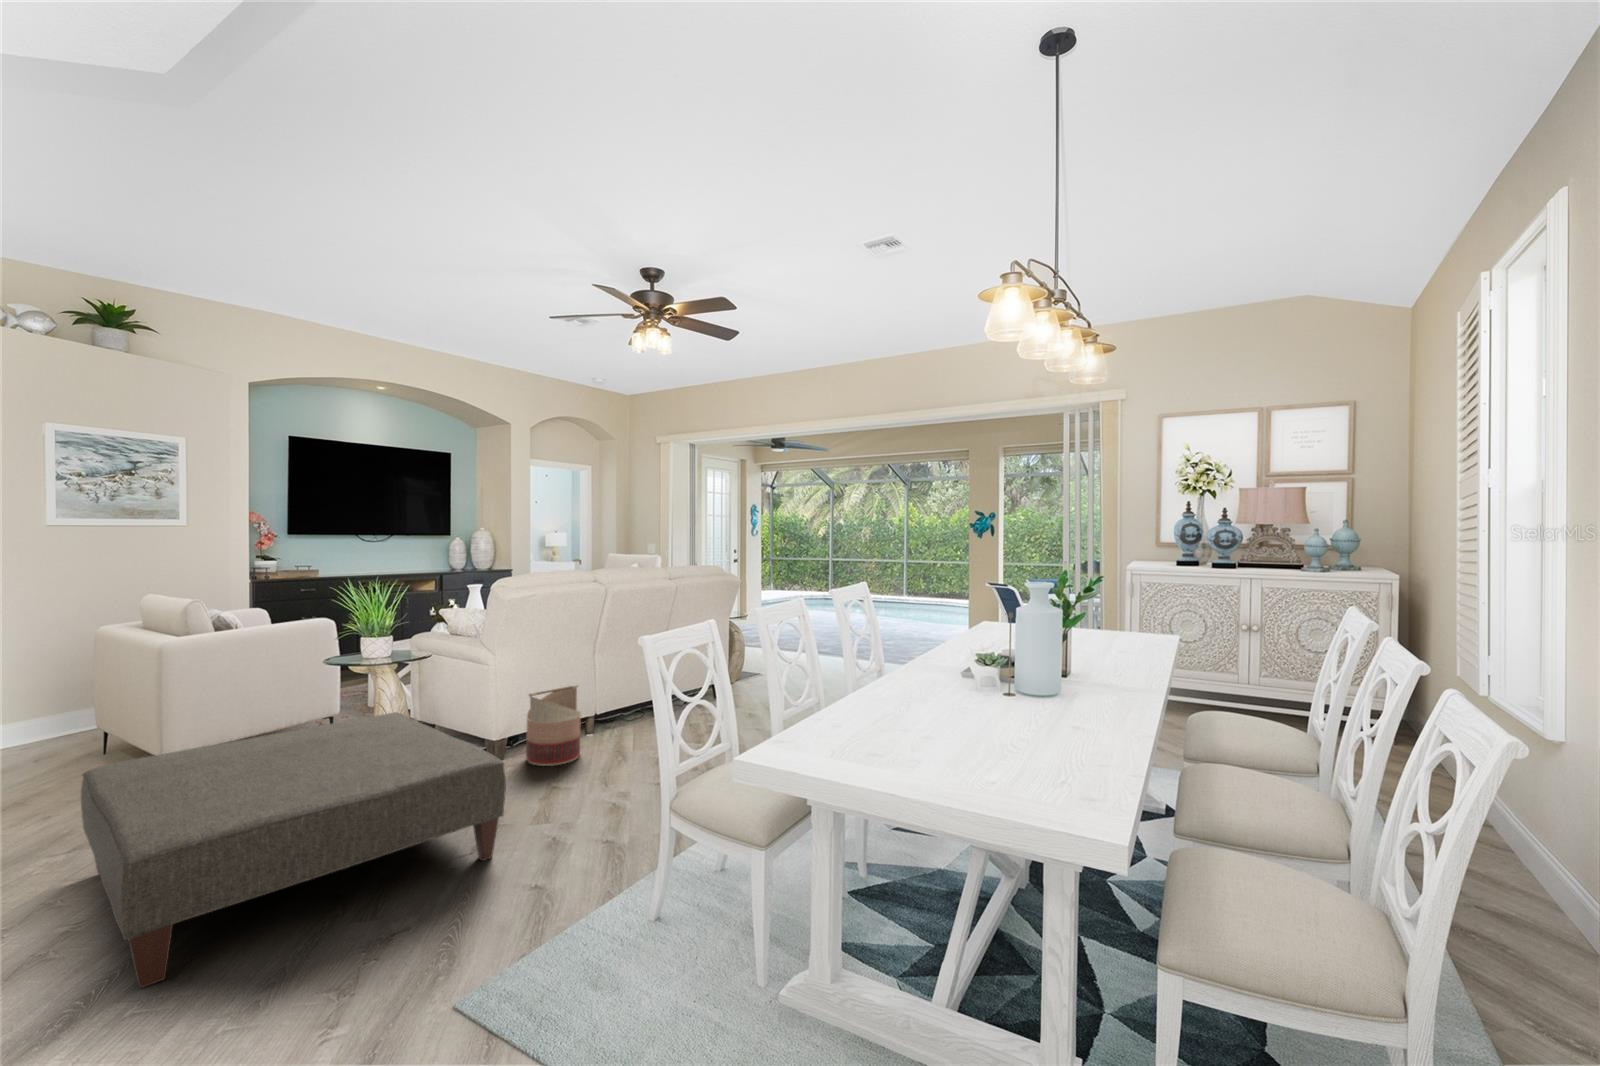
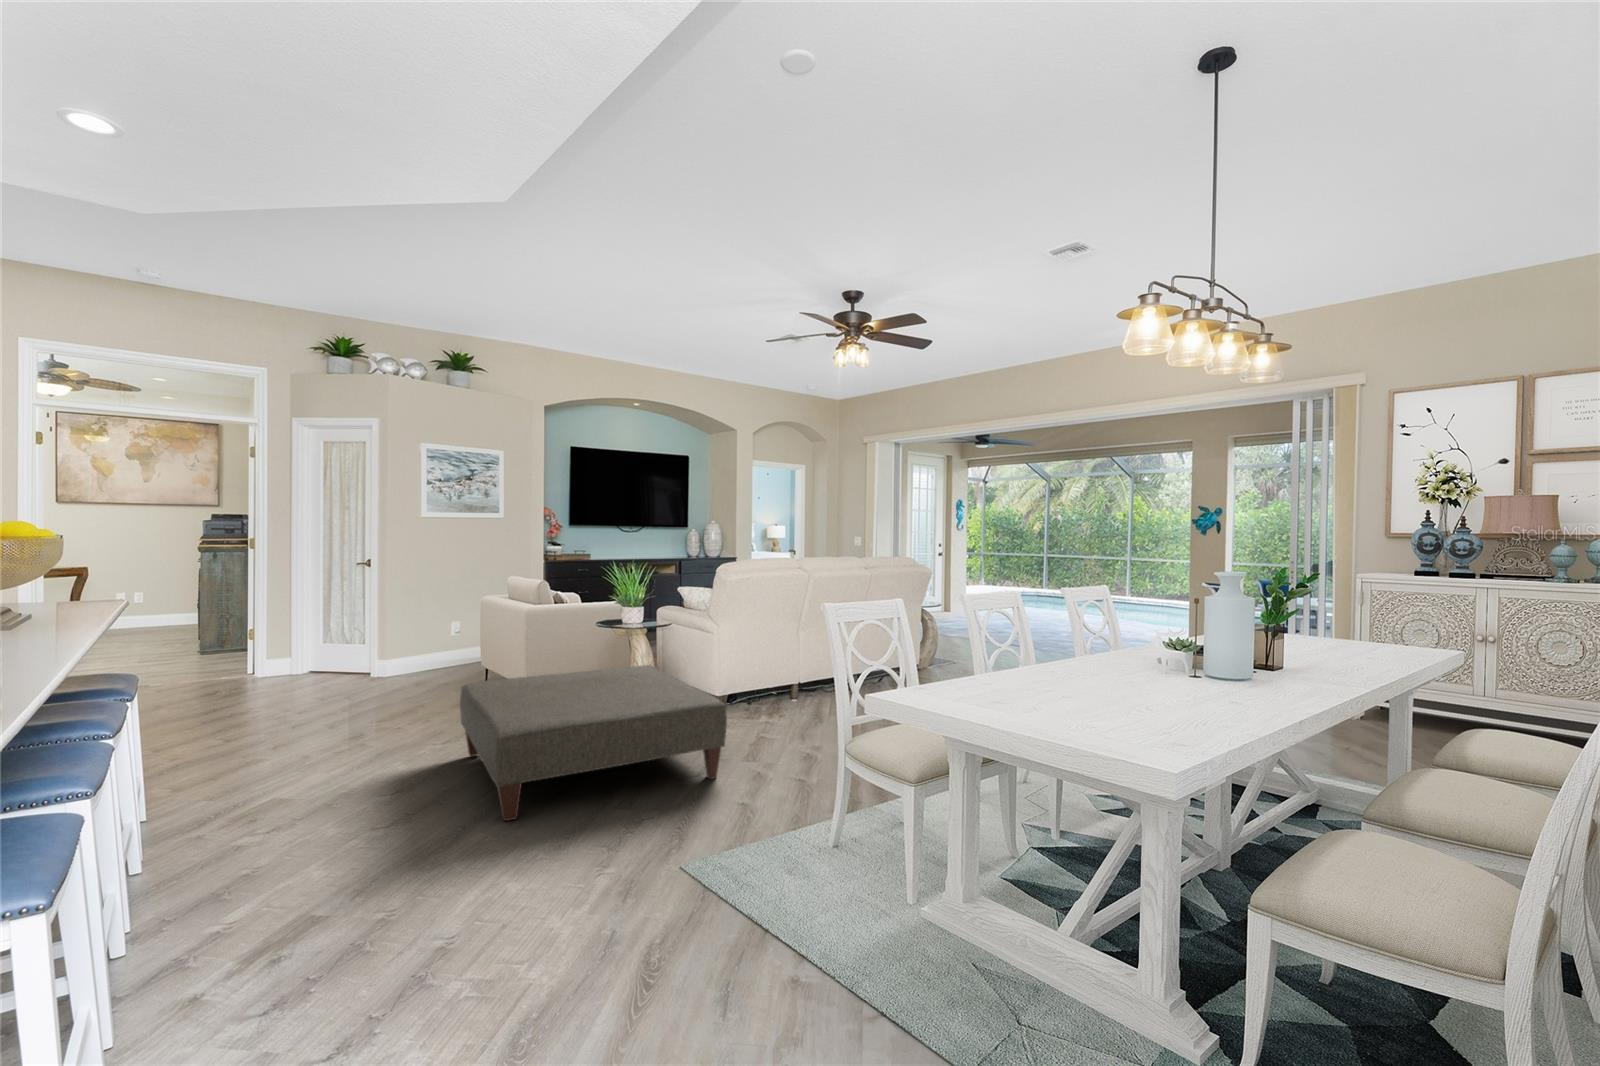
basket: present [526,685,581,766] -> none [744,655,787,720]

